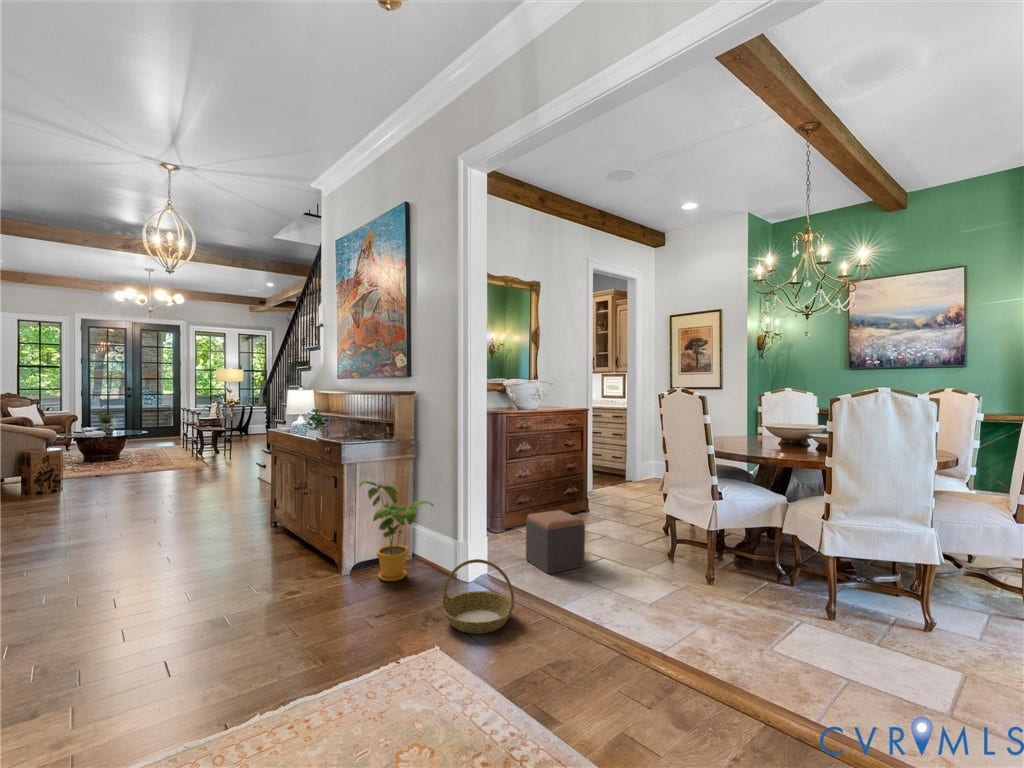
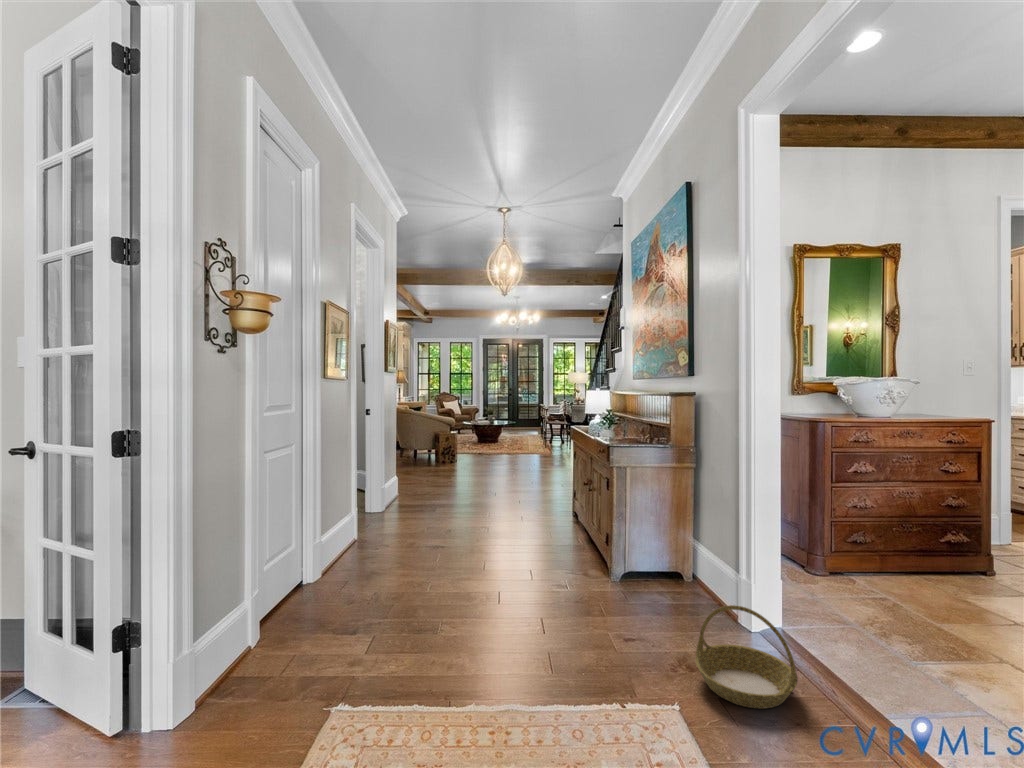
house plant: present [359,481,434,581] -> none [625,488,715,607]
footstool: present [526,510,585,574] -> none [849,561,953,659]

